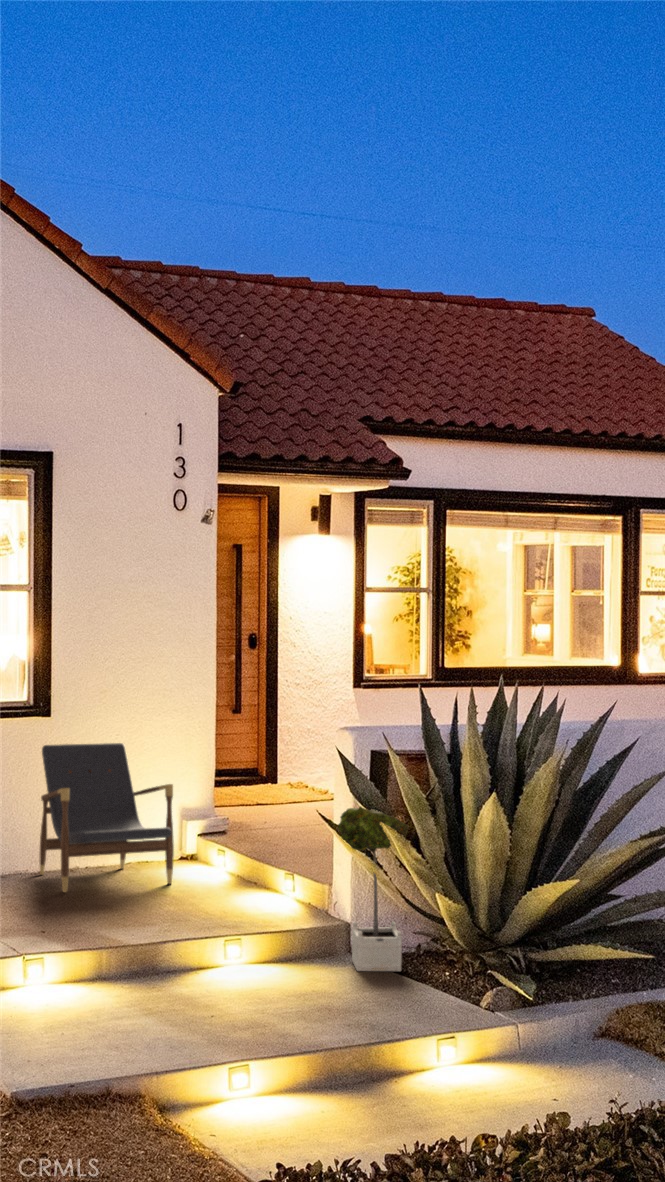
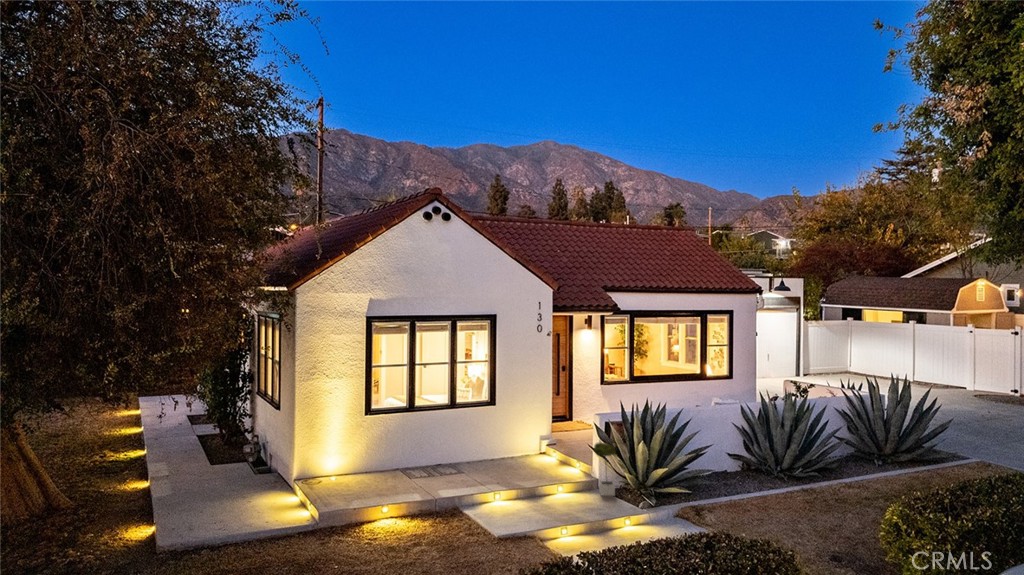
lounge chair: present [39,743,174,892] -> none [494,414,539,466]

